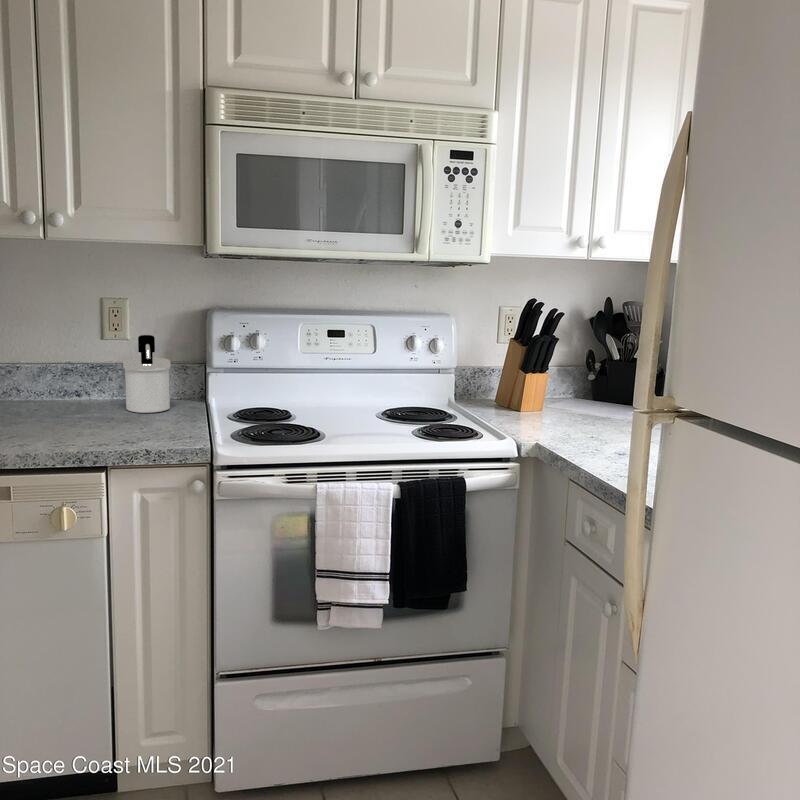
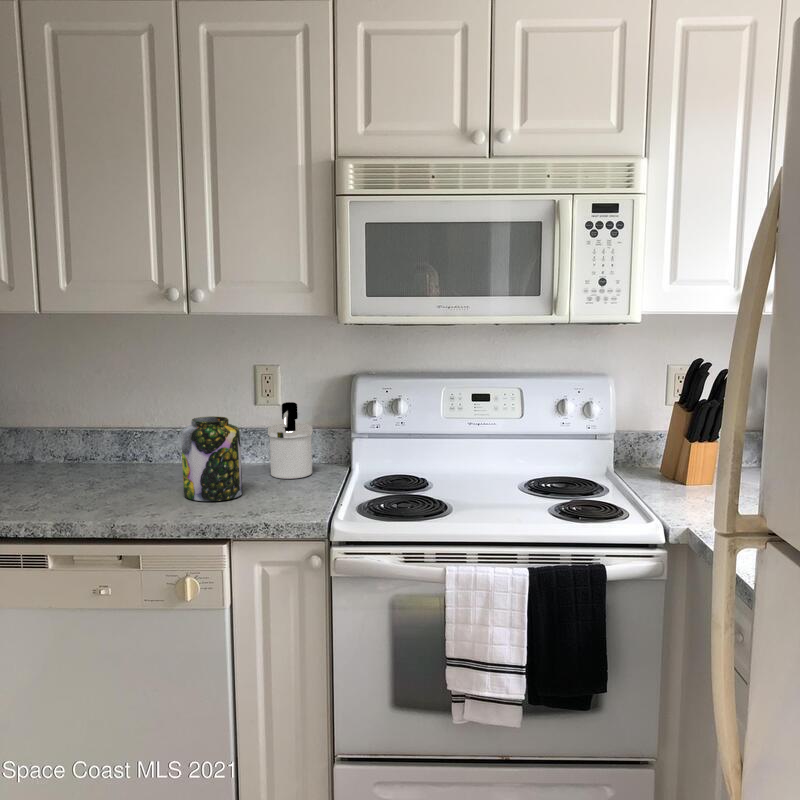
jar: none [41,347,107,433] -> present [181,416,242,501]

